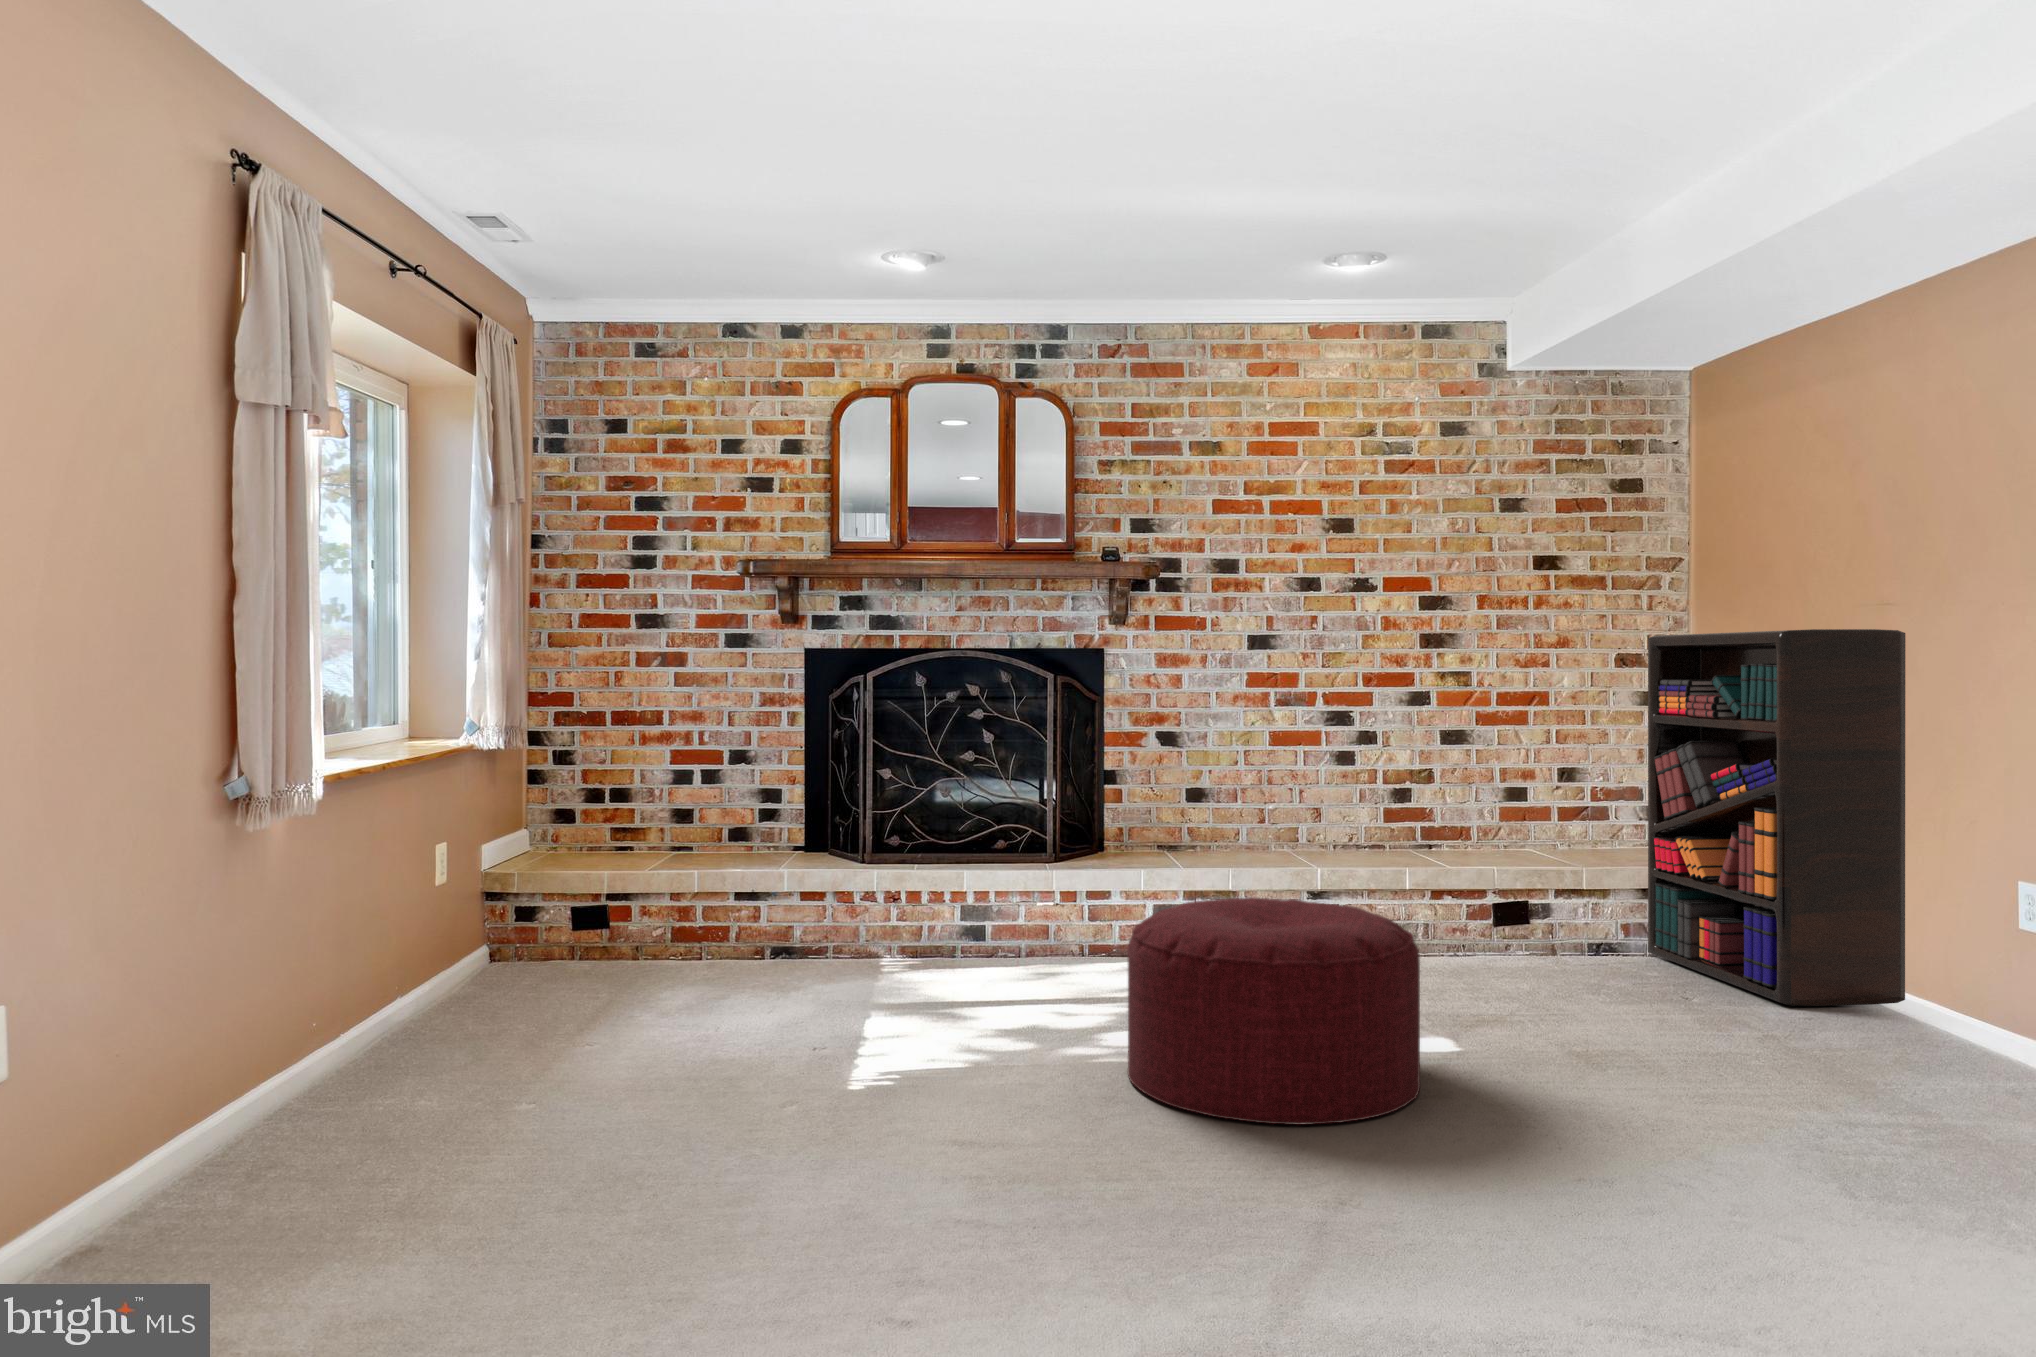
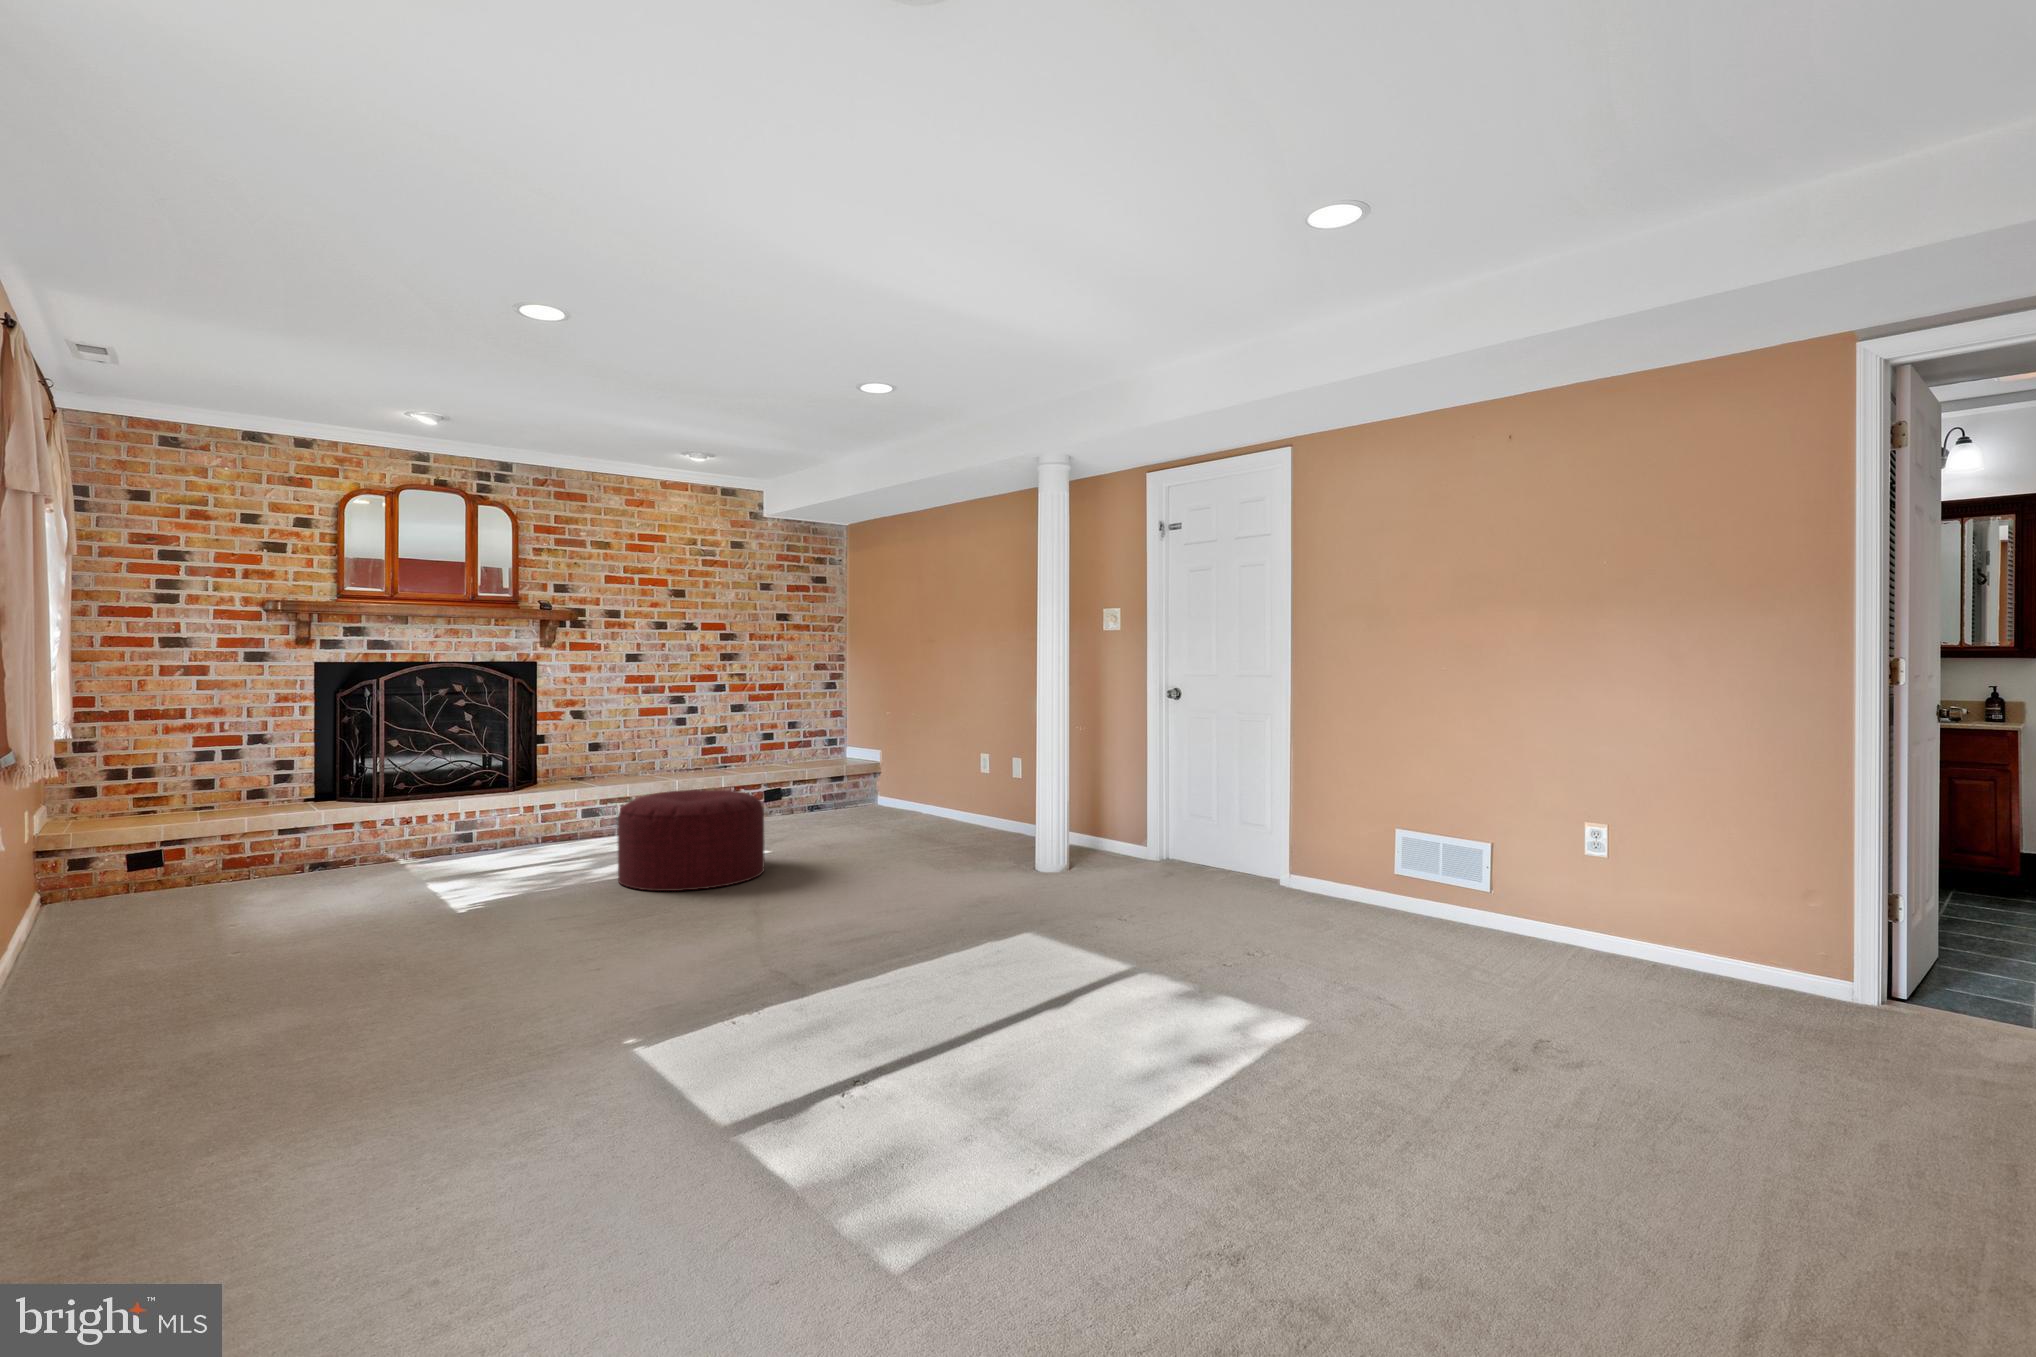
bookshelf: present [1648,629,1906,1006] -> none [835,656,941,821]

